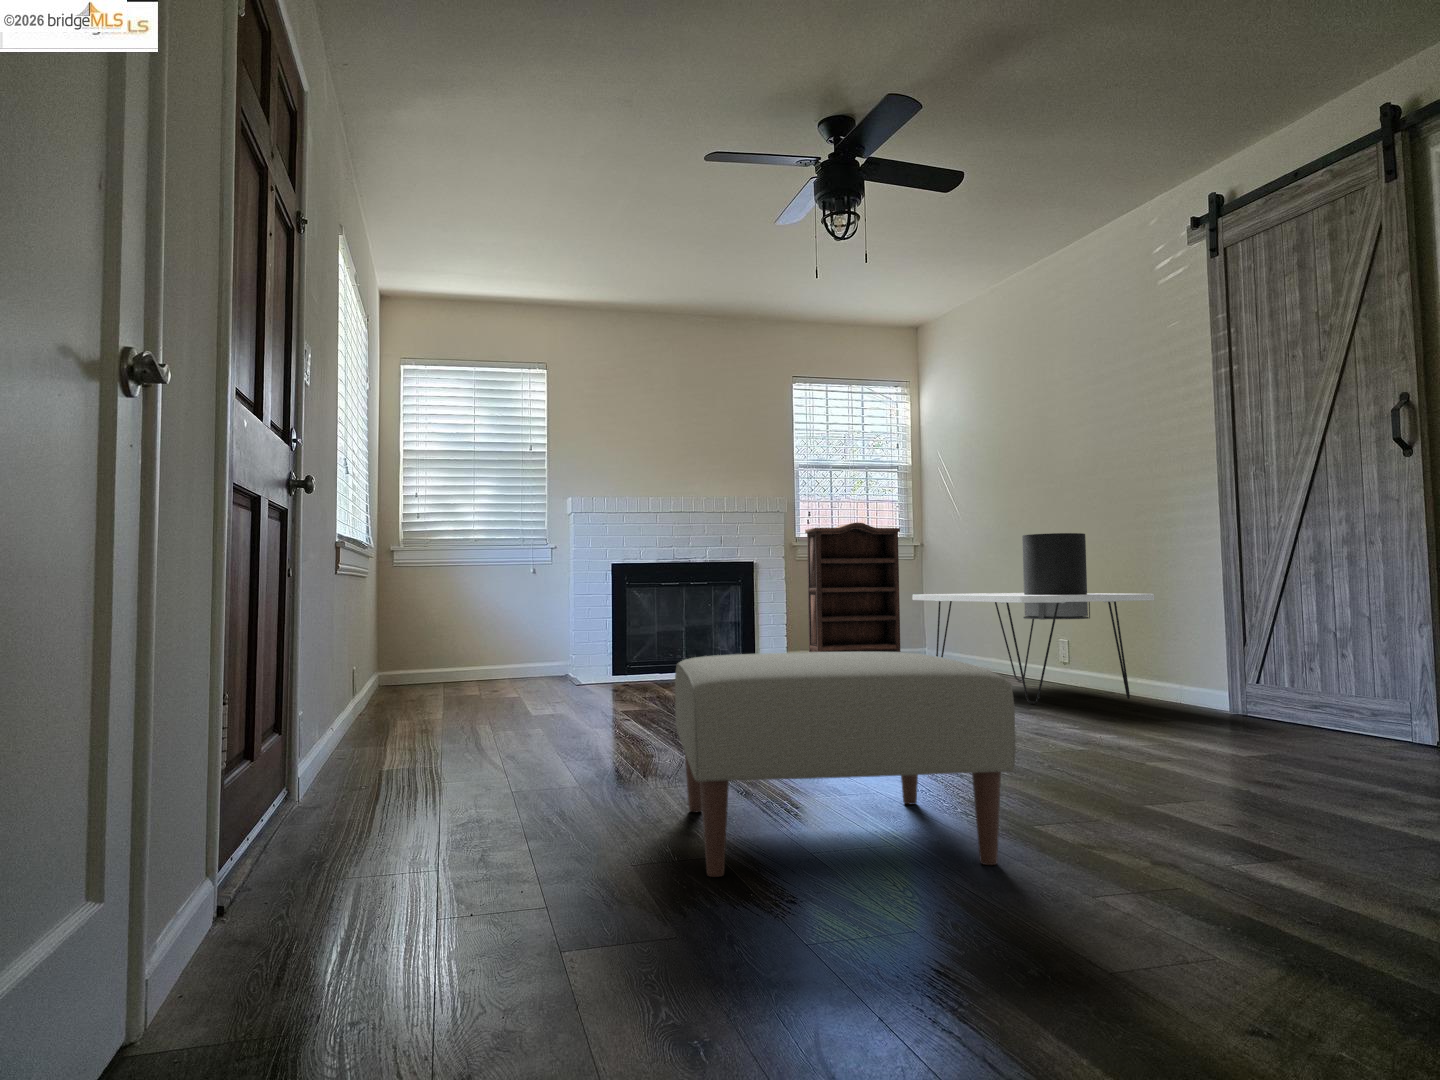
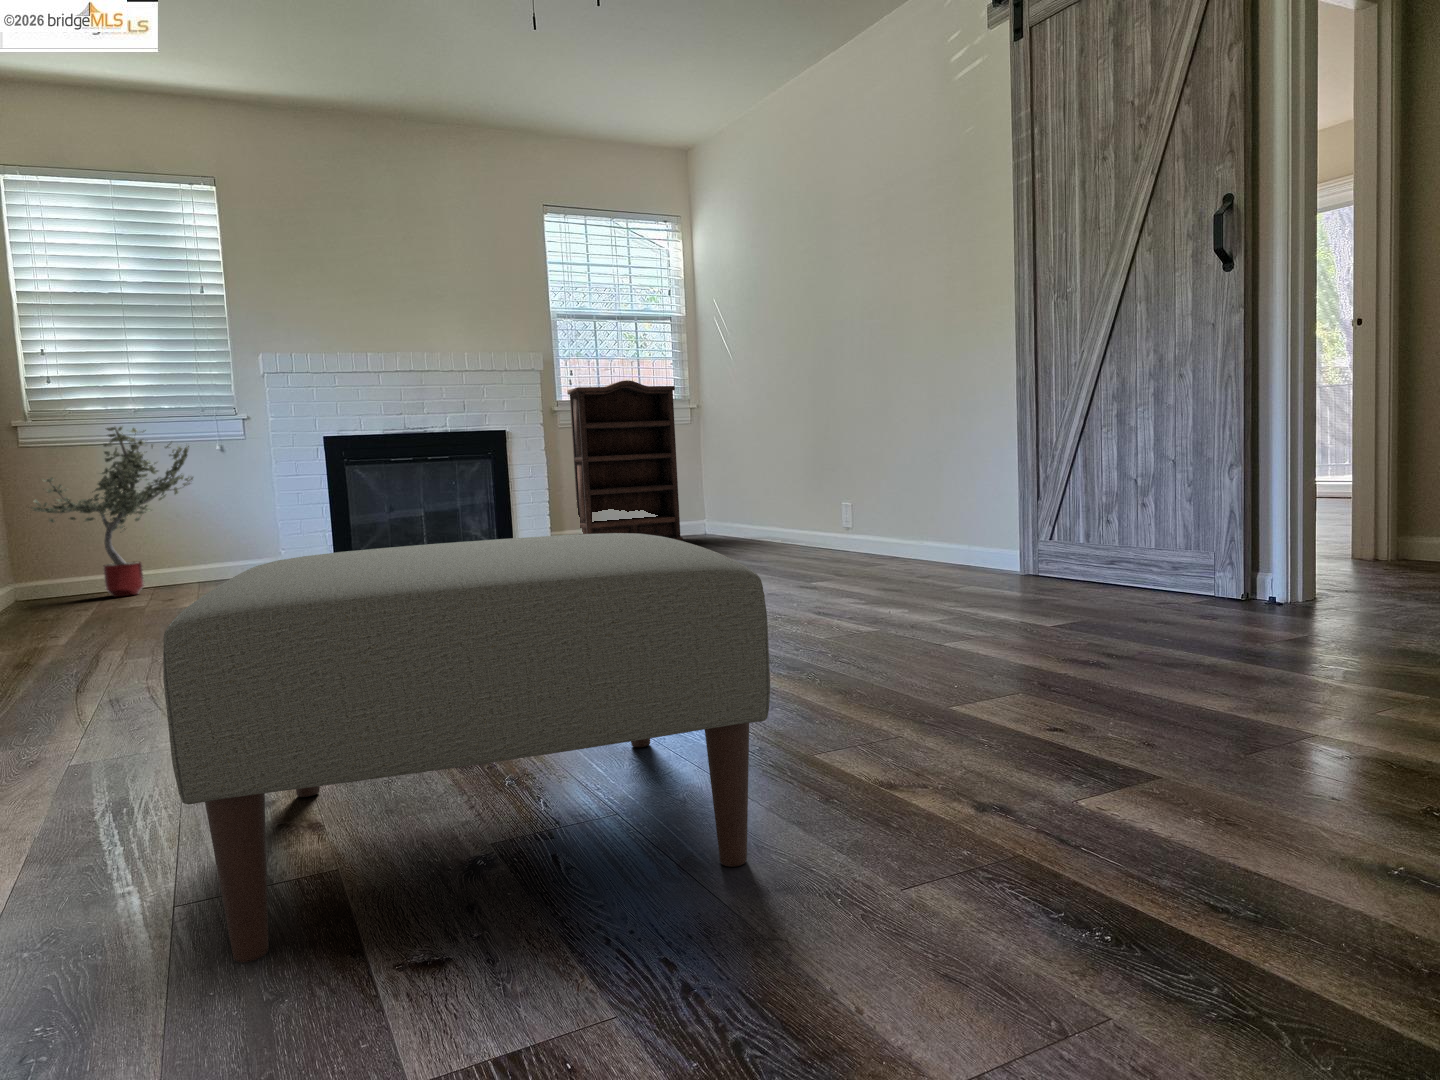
side table: present [913,533,1154,704] -> none [685,380,945,577]
potted tree: none [402,551,516,685] -> present [32,426,193,597]

